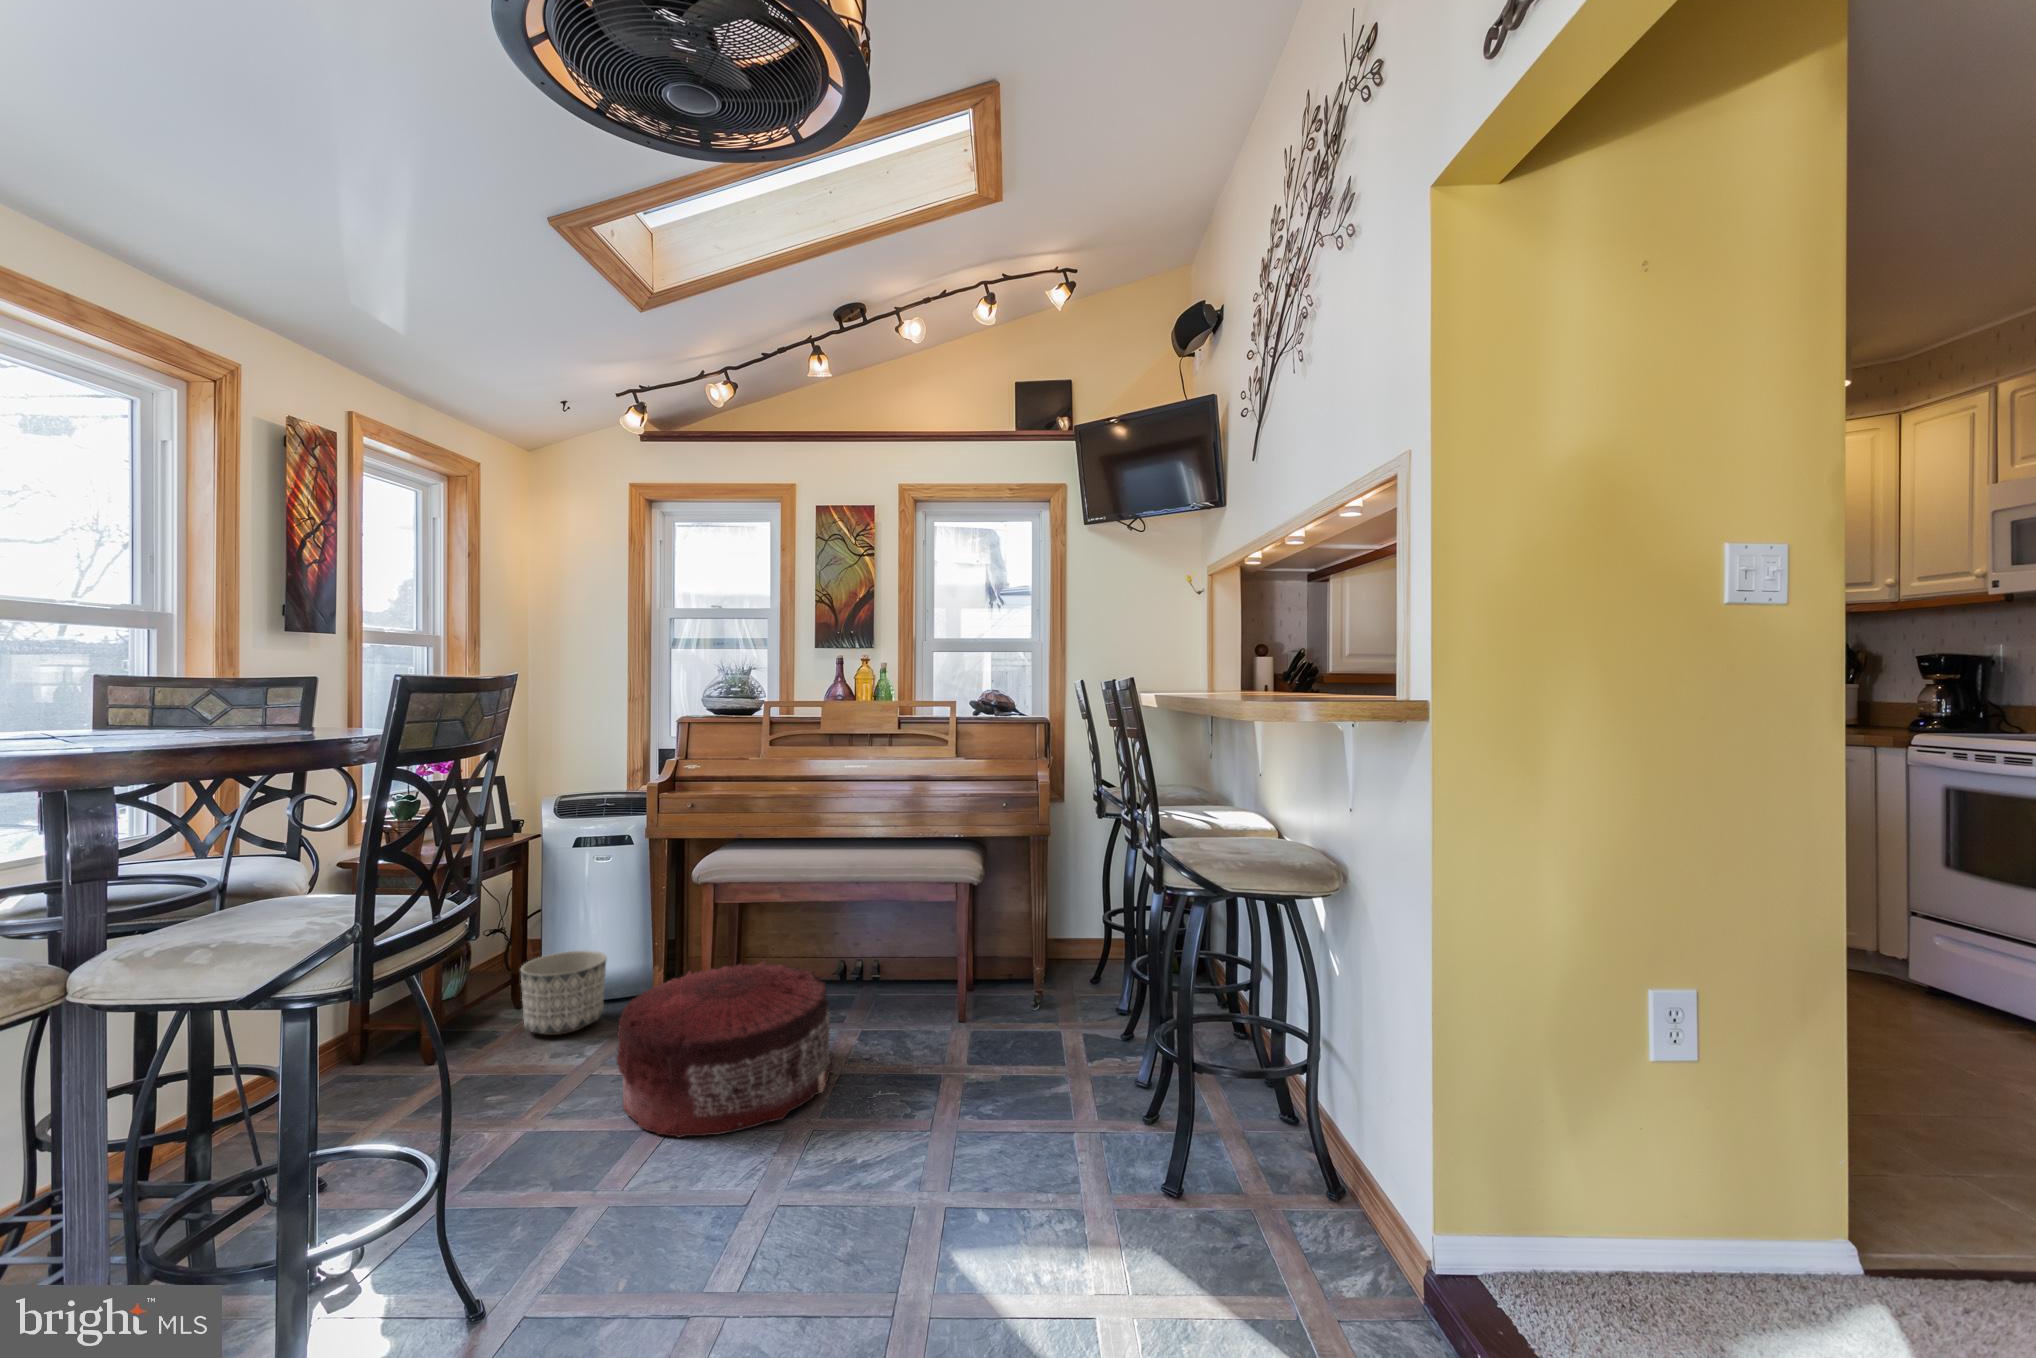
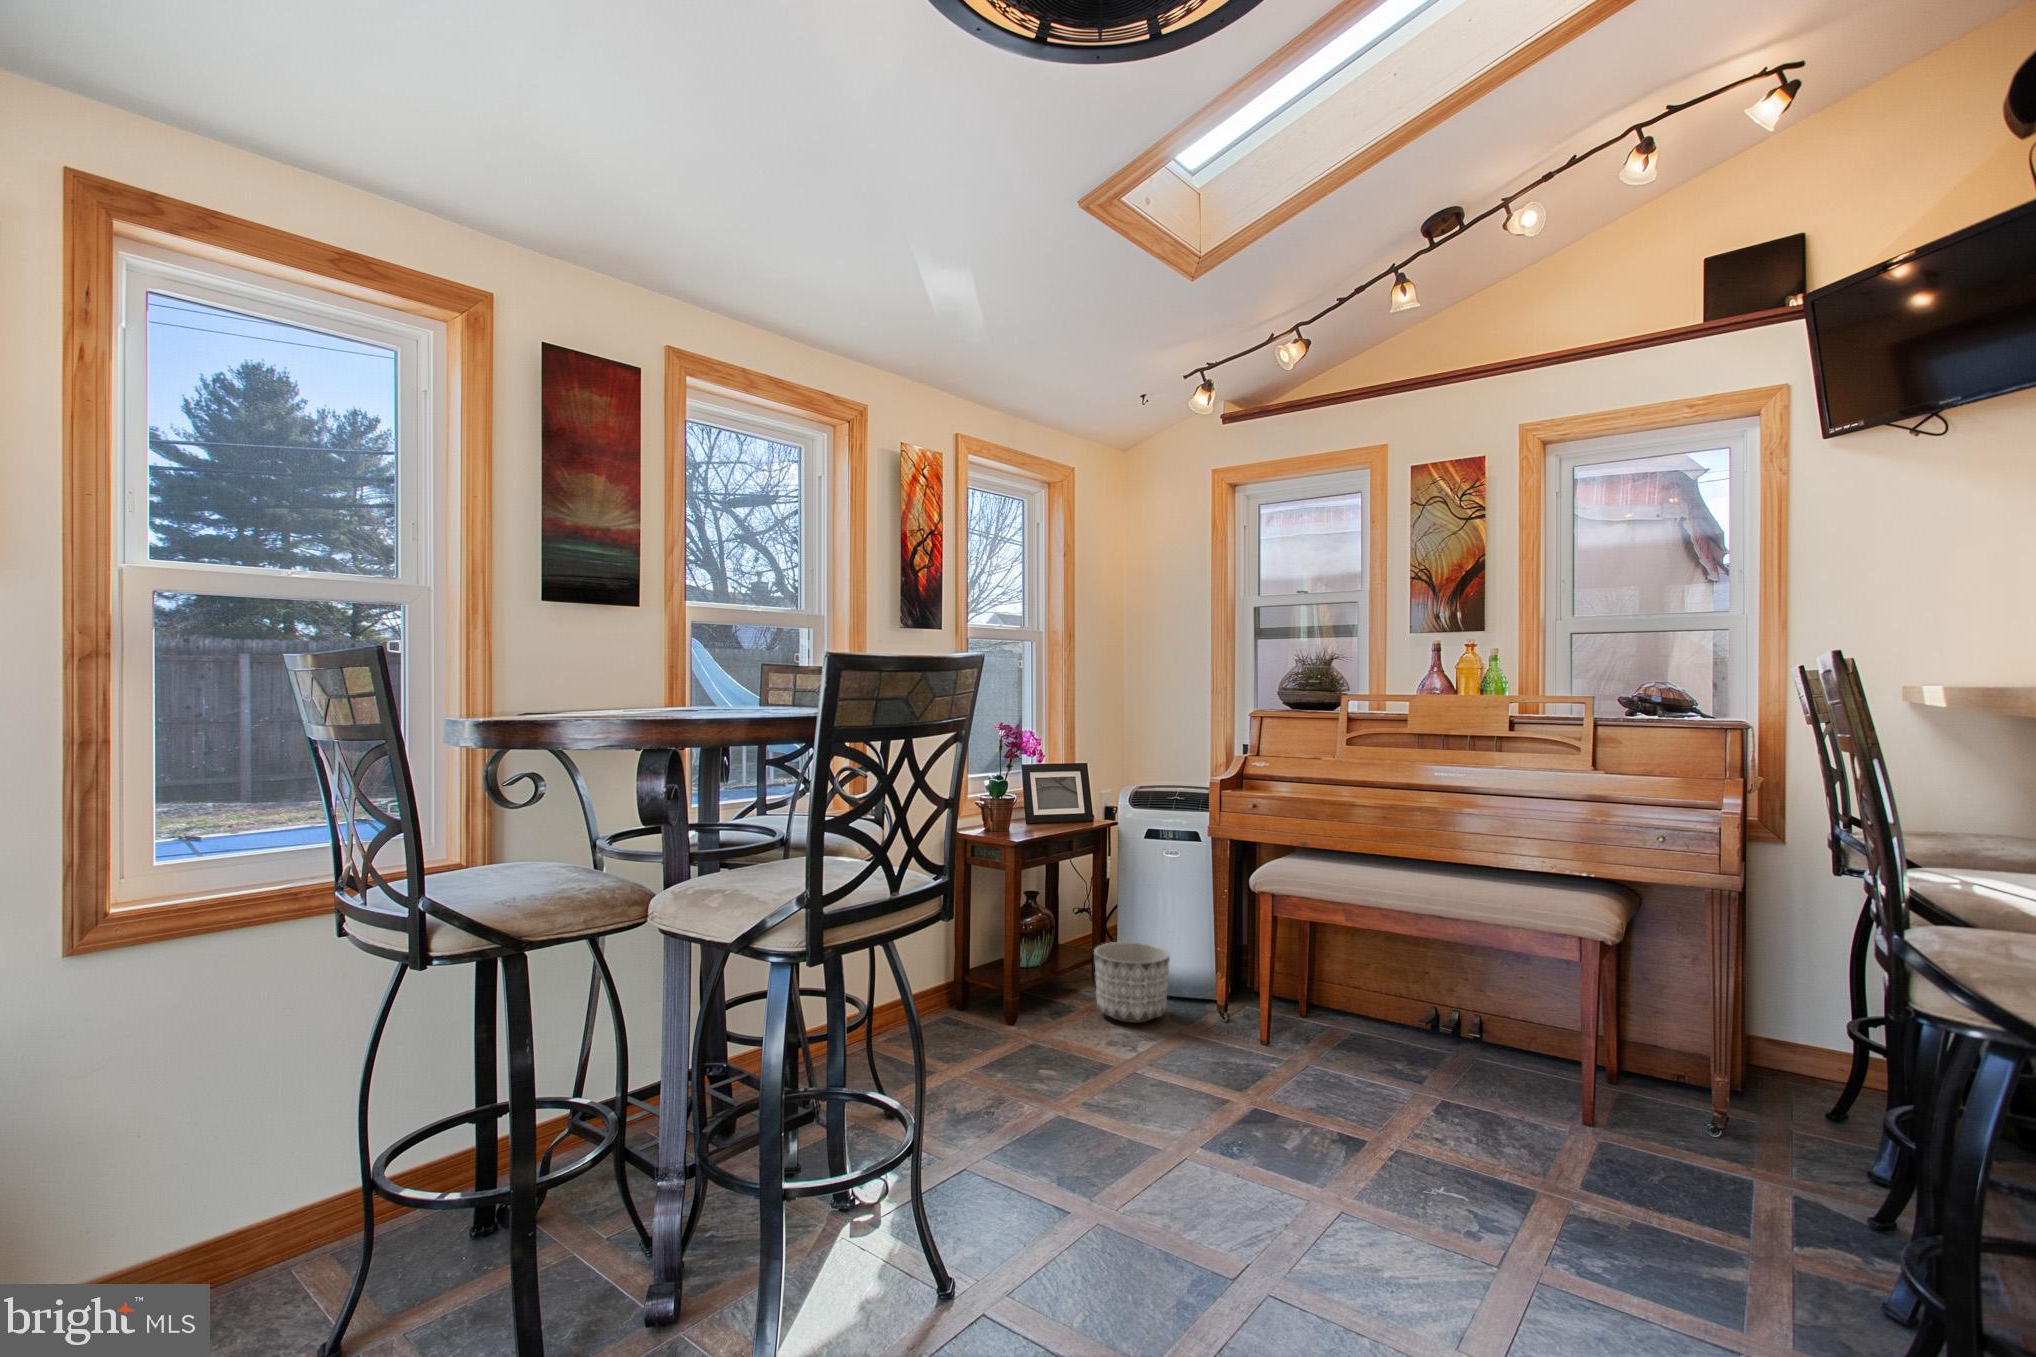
pouf: present [616,961,833,1138] -> none [1159,984,1398,1175]

